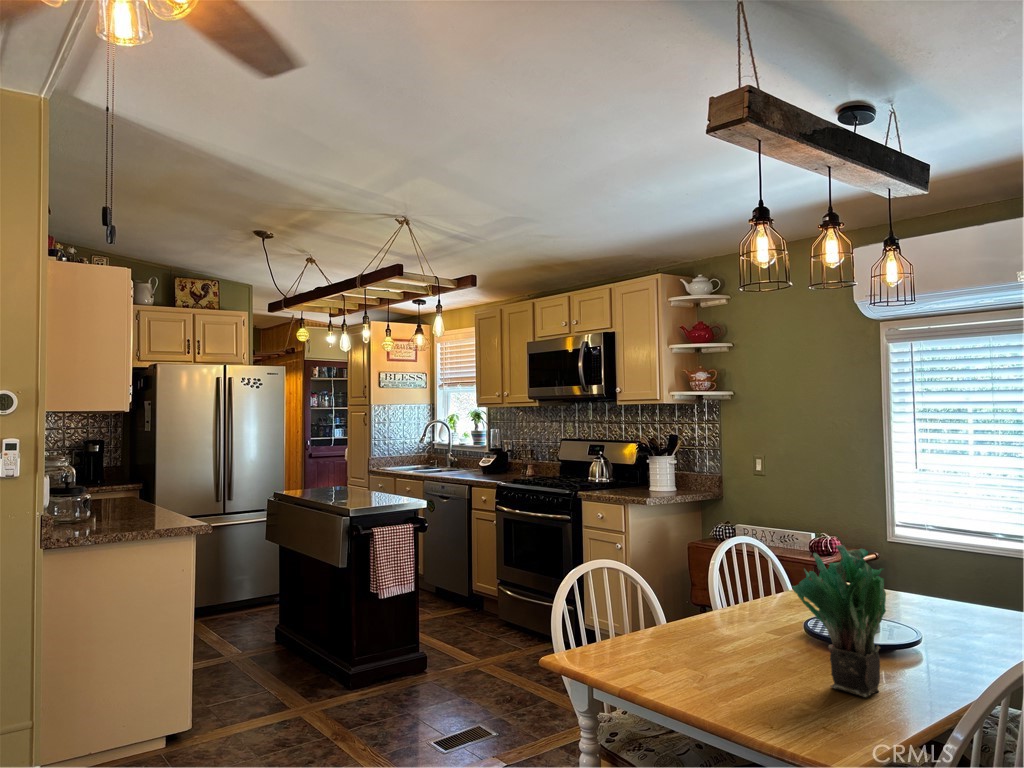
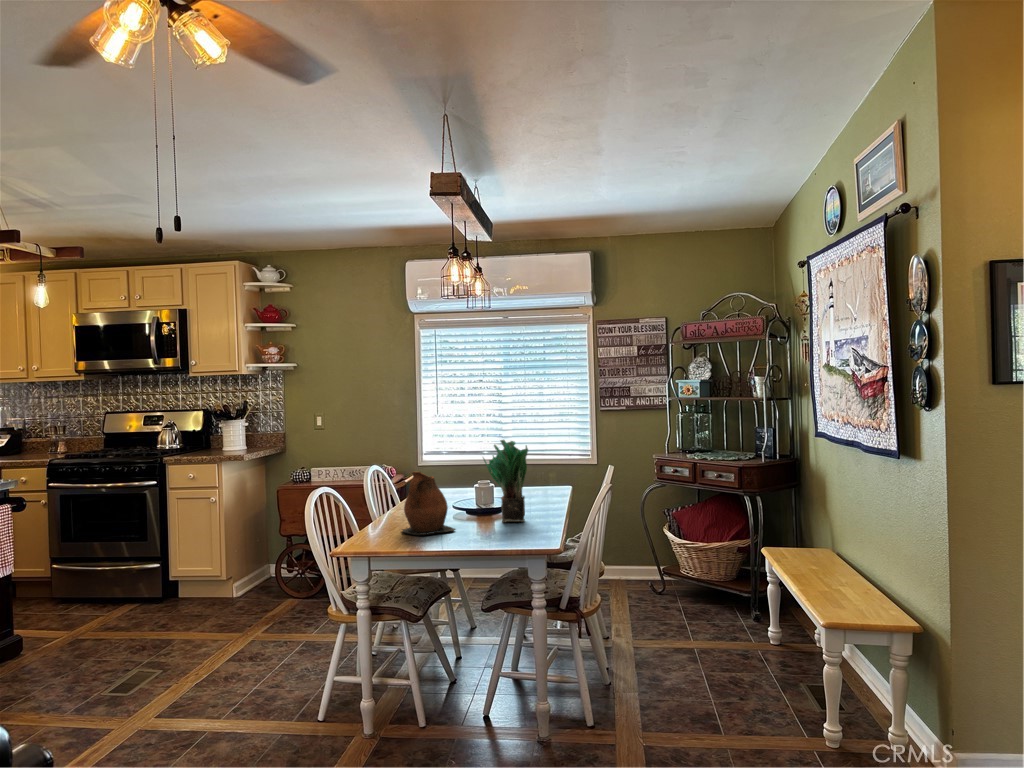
ceramic pitcher: none [658,577,735,685] -> present [402,472,455,535]

